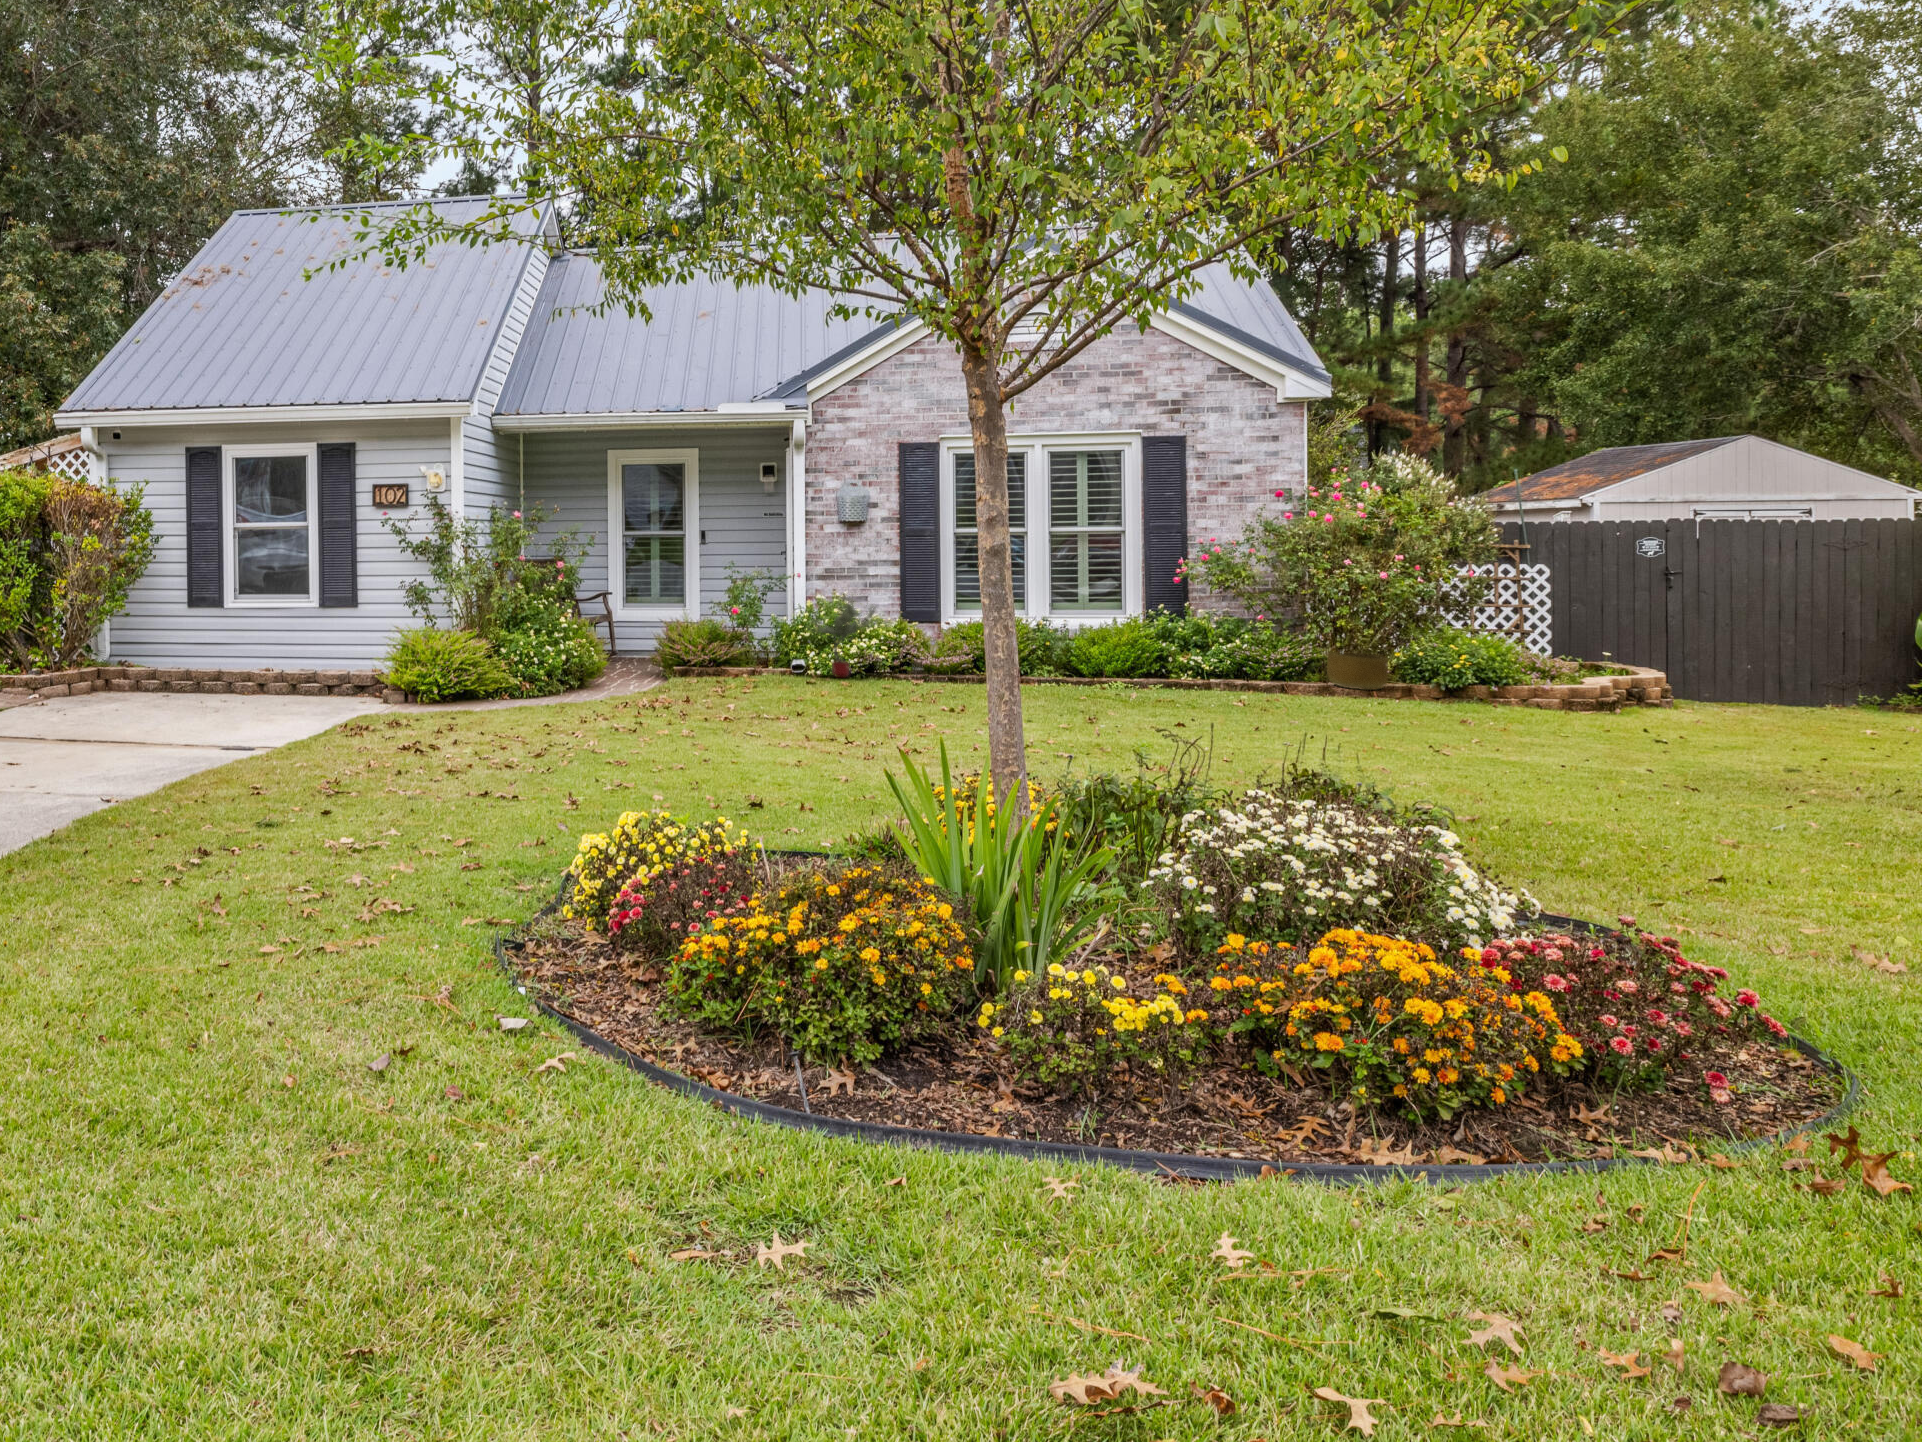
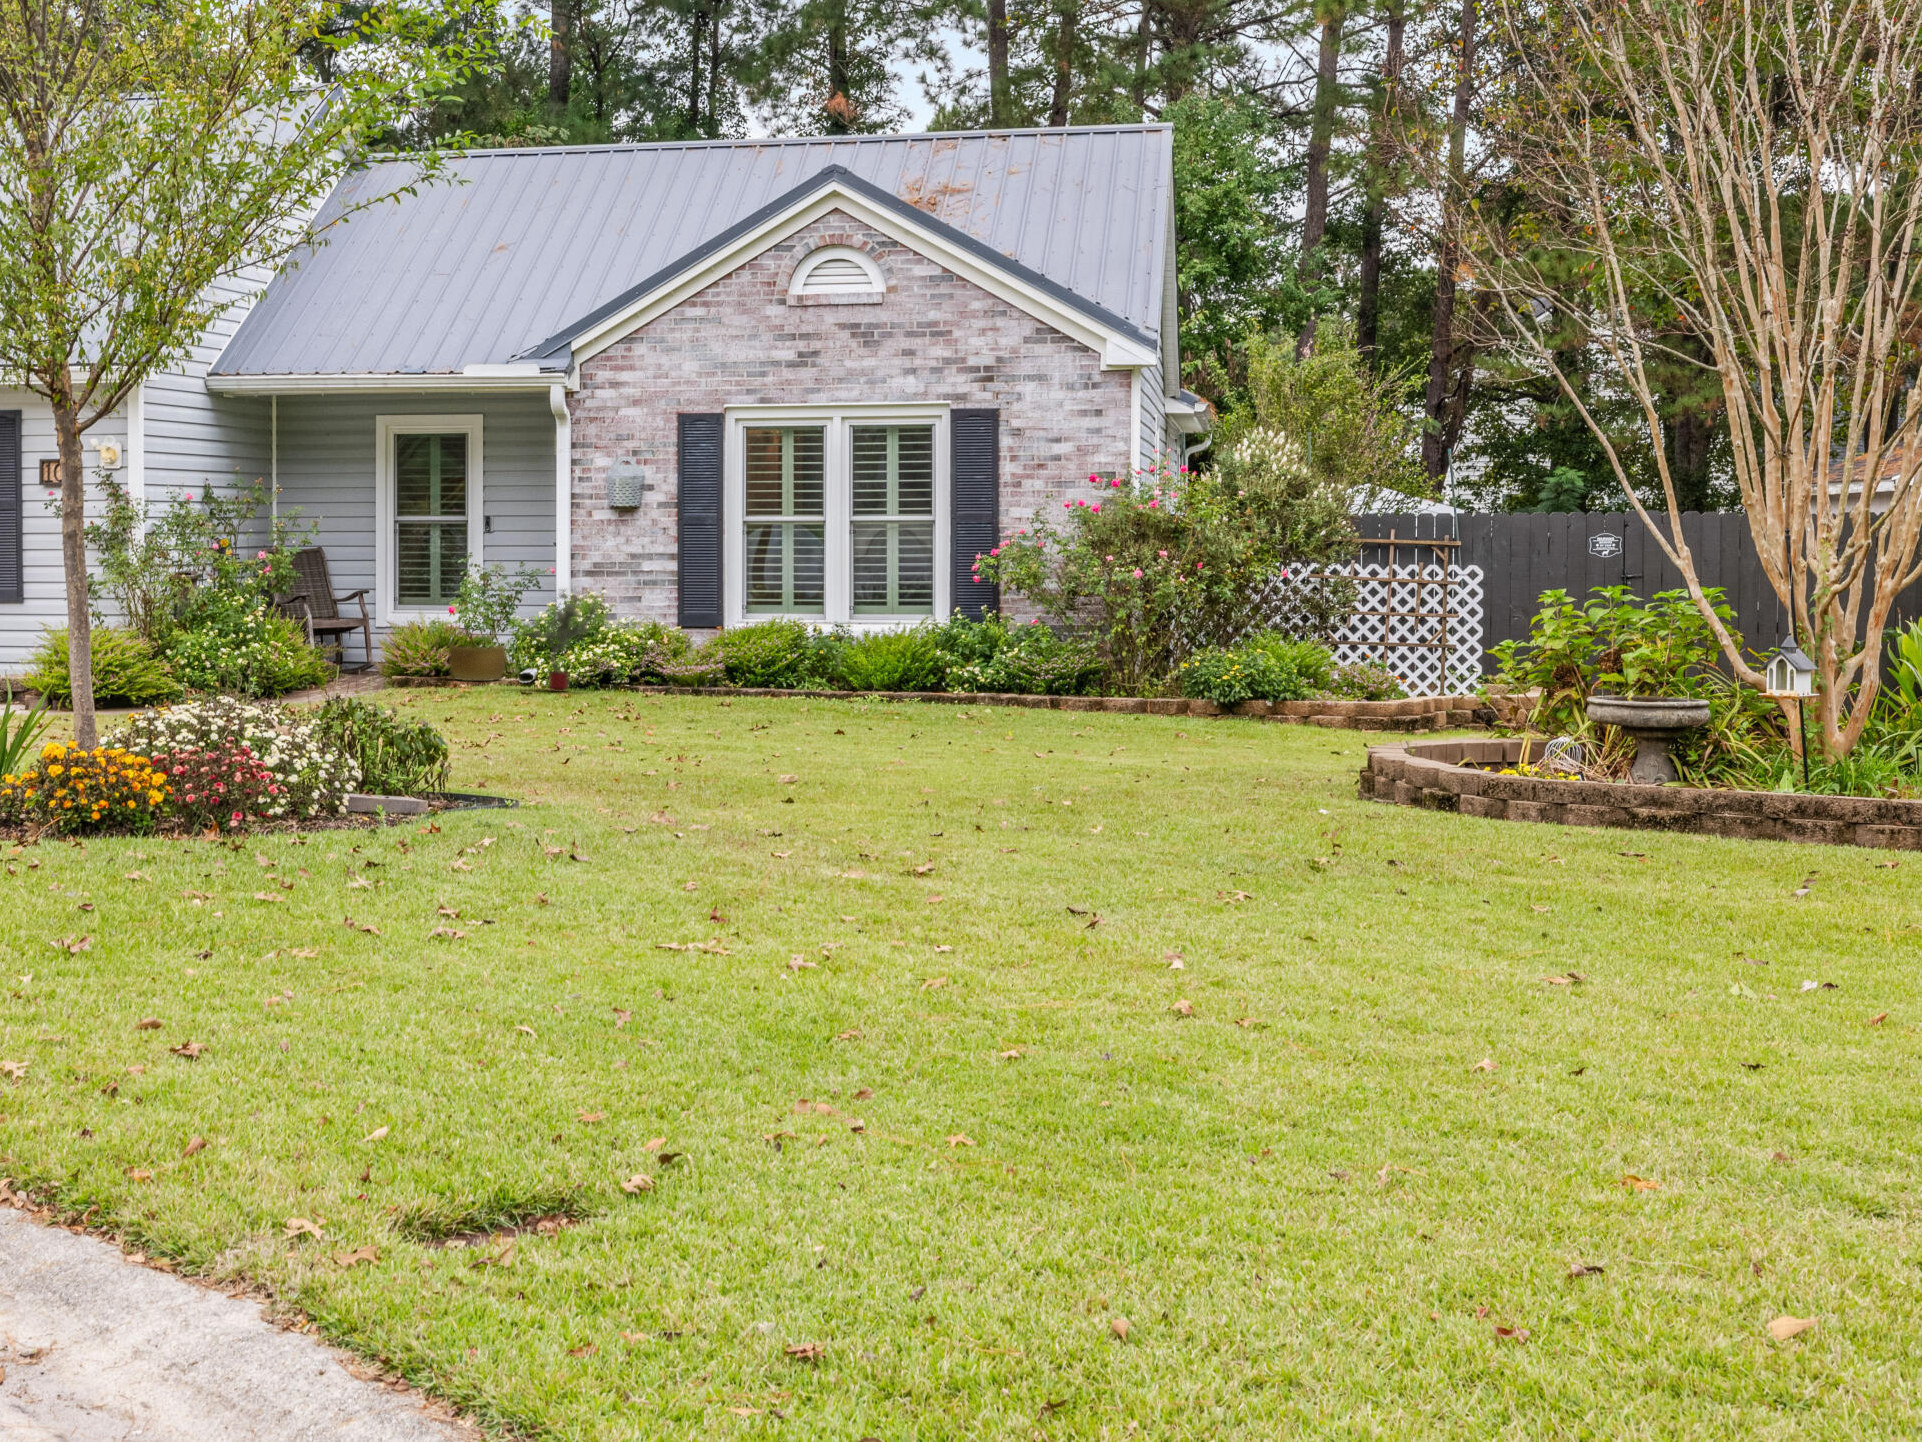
basket: present [1327,652,1388,690] -> present [449,642,506,681]

